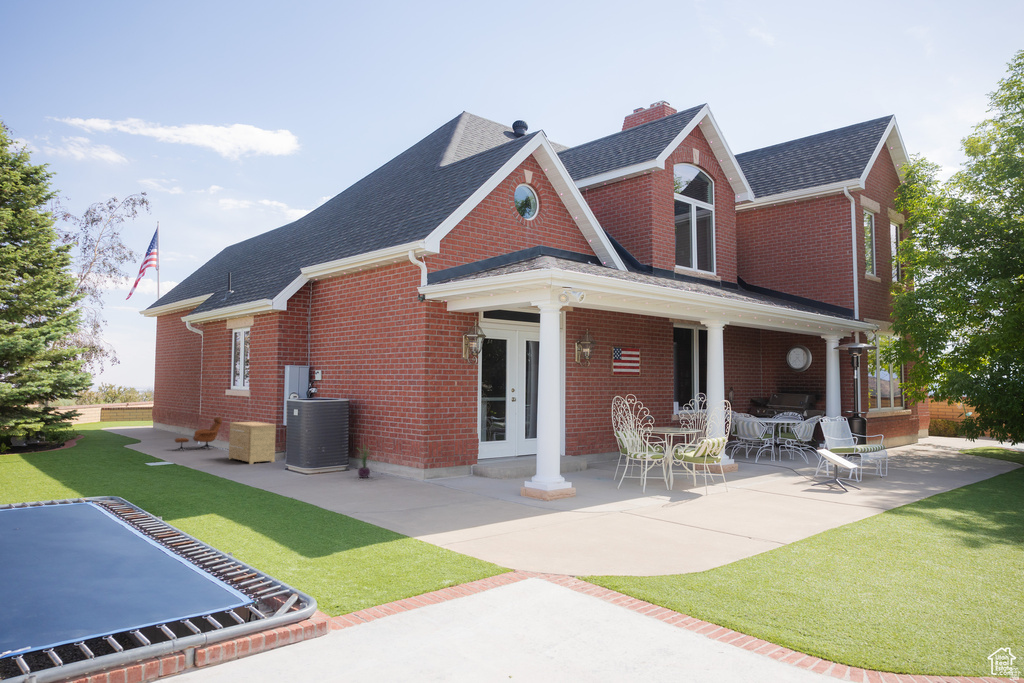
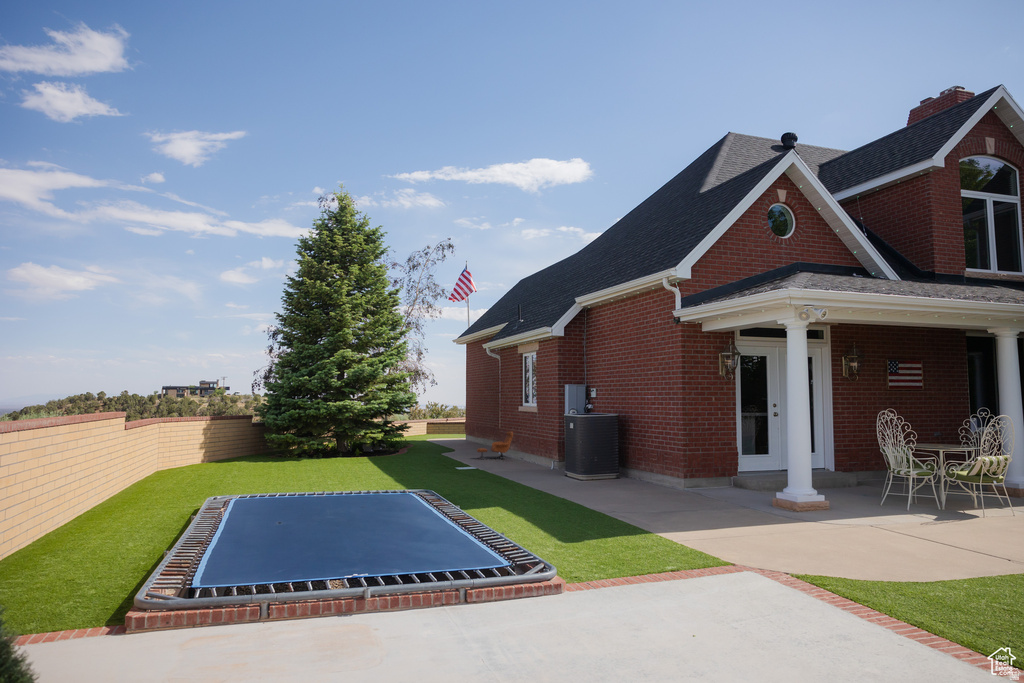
side table: present [229,422,276,464] -> none [517,435,555,473]
decorative plant: present [357,445,370,478] -> none [612,458,644,489]

